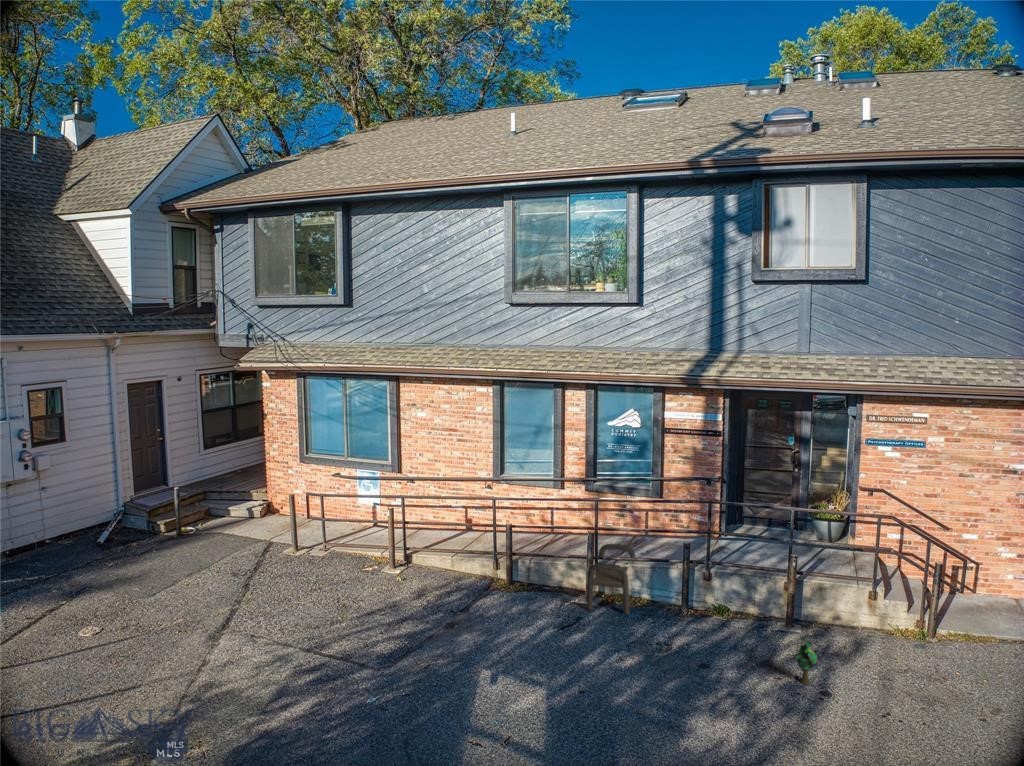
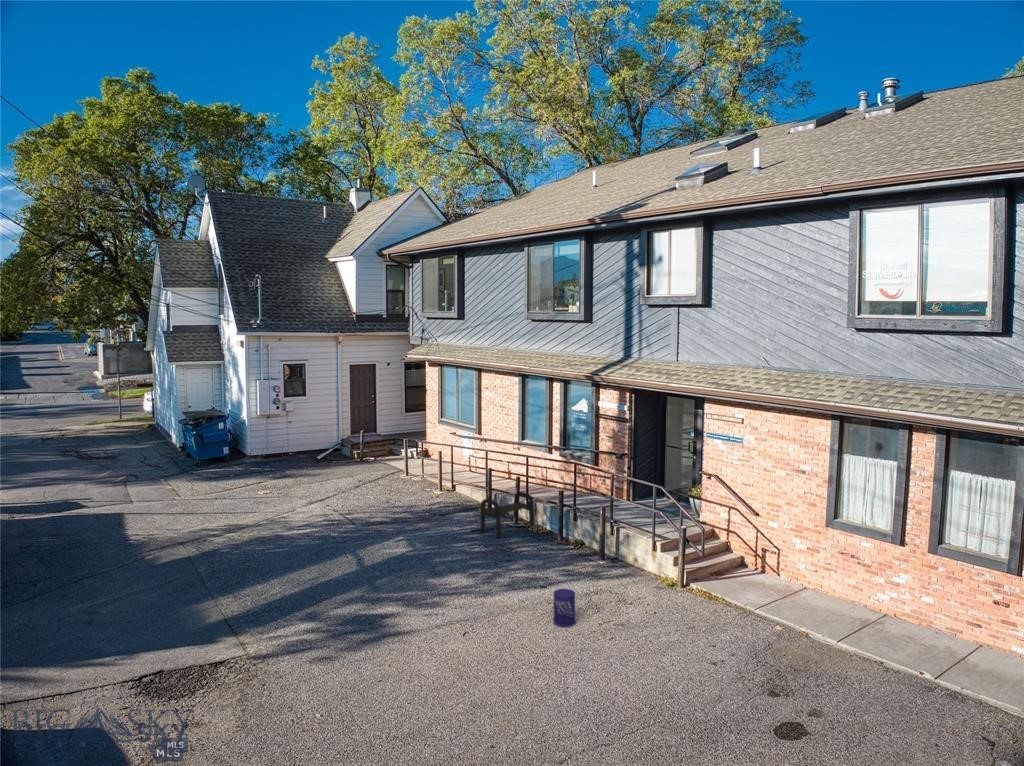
decorative plant: present [794,636,817,684] -> none [508,553,527,587]
waste bin: none [949,673,986,729] -> present [554,589,575,627]

